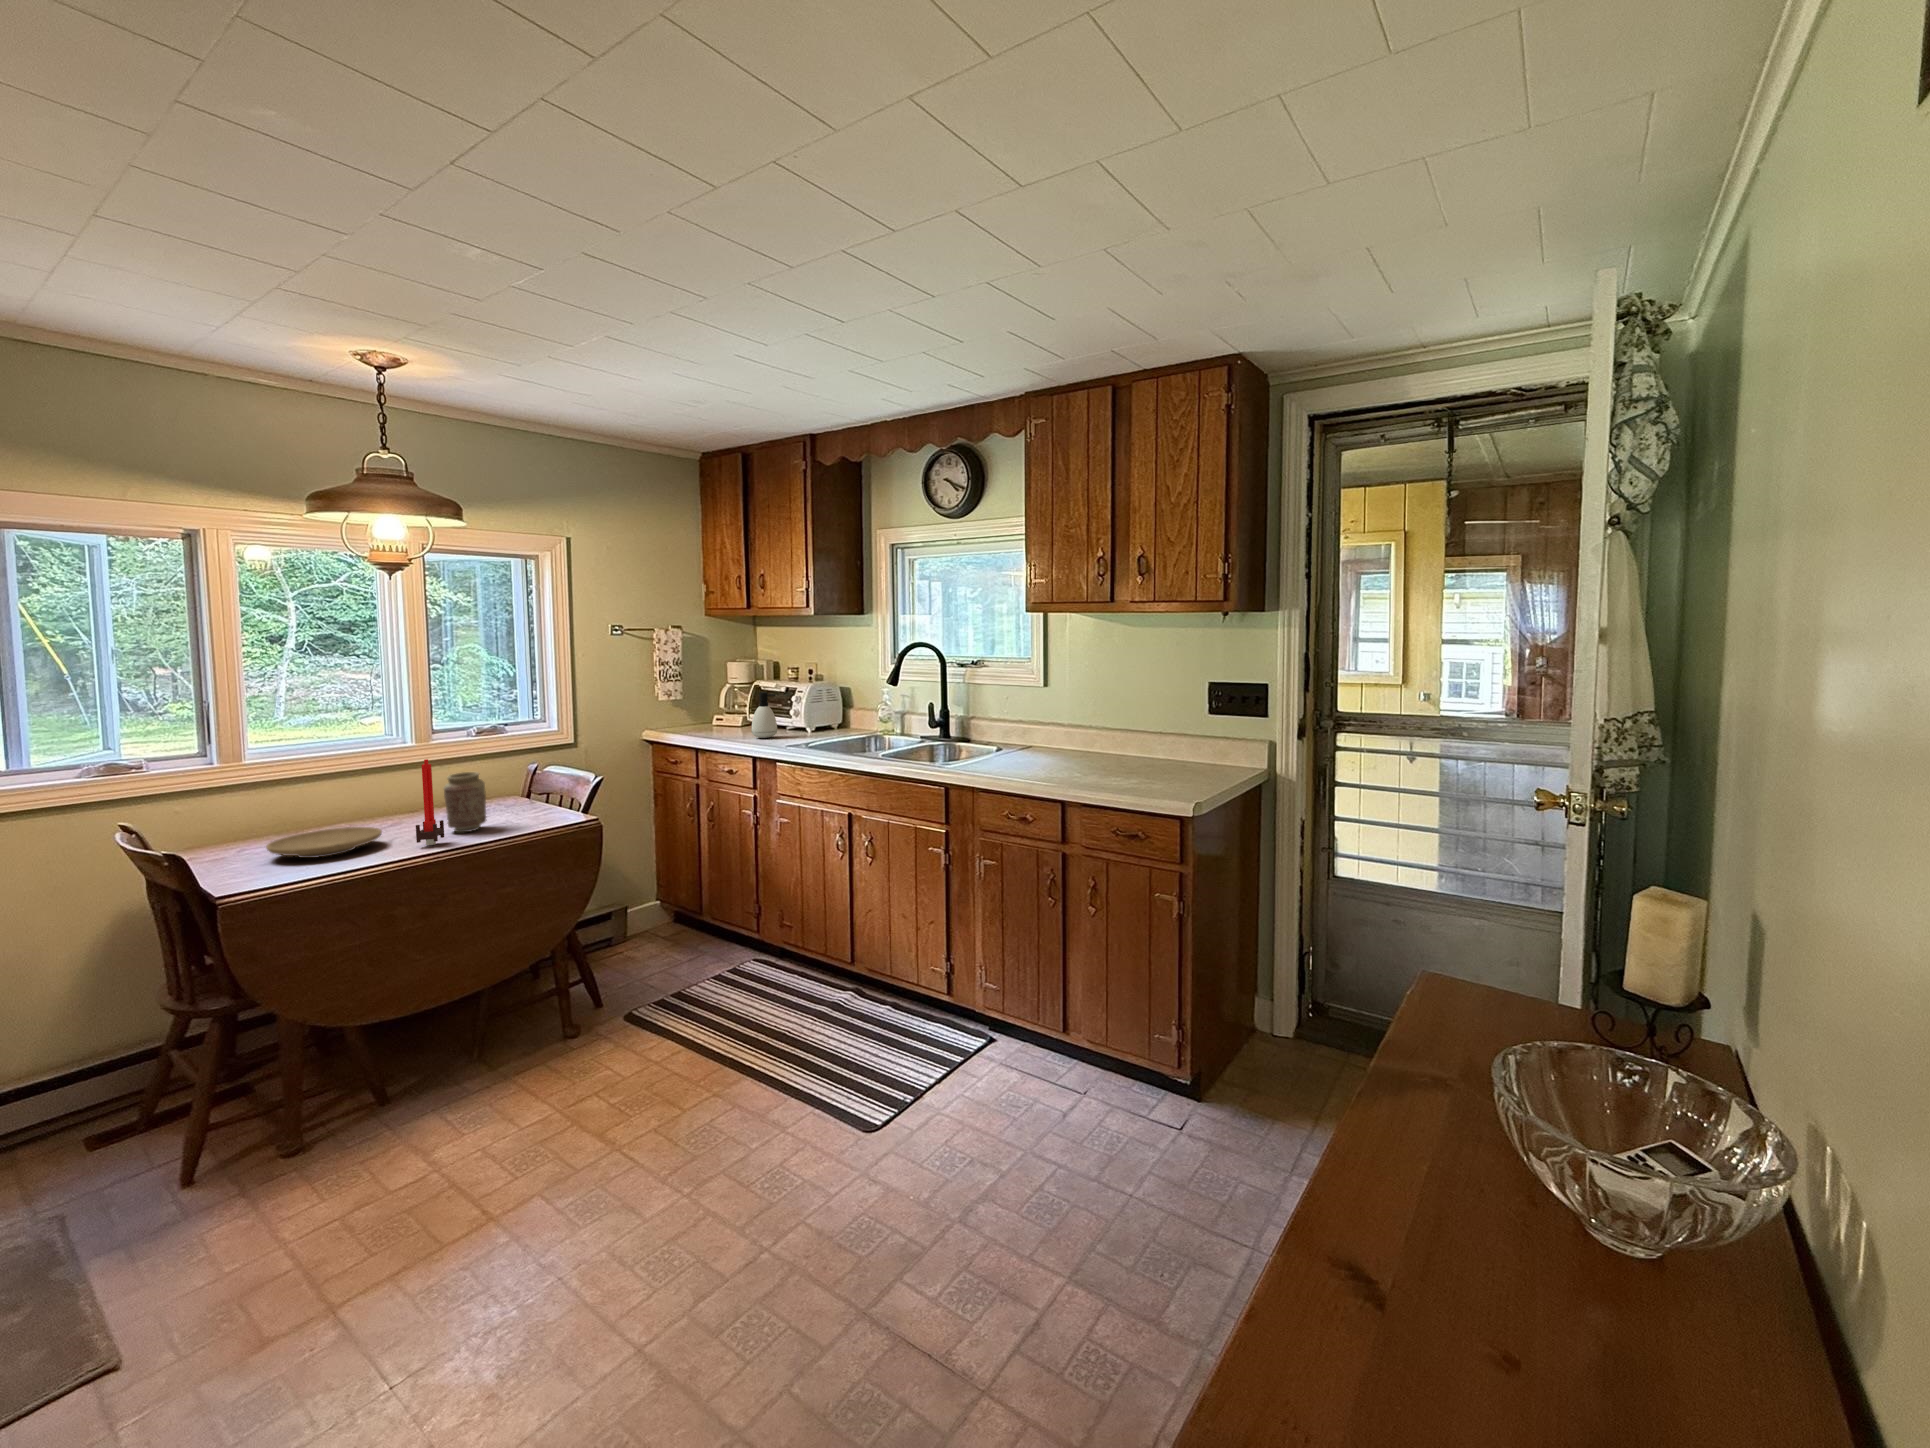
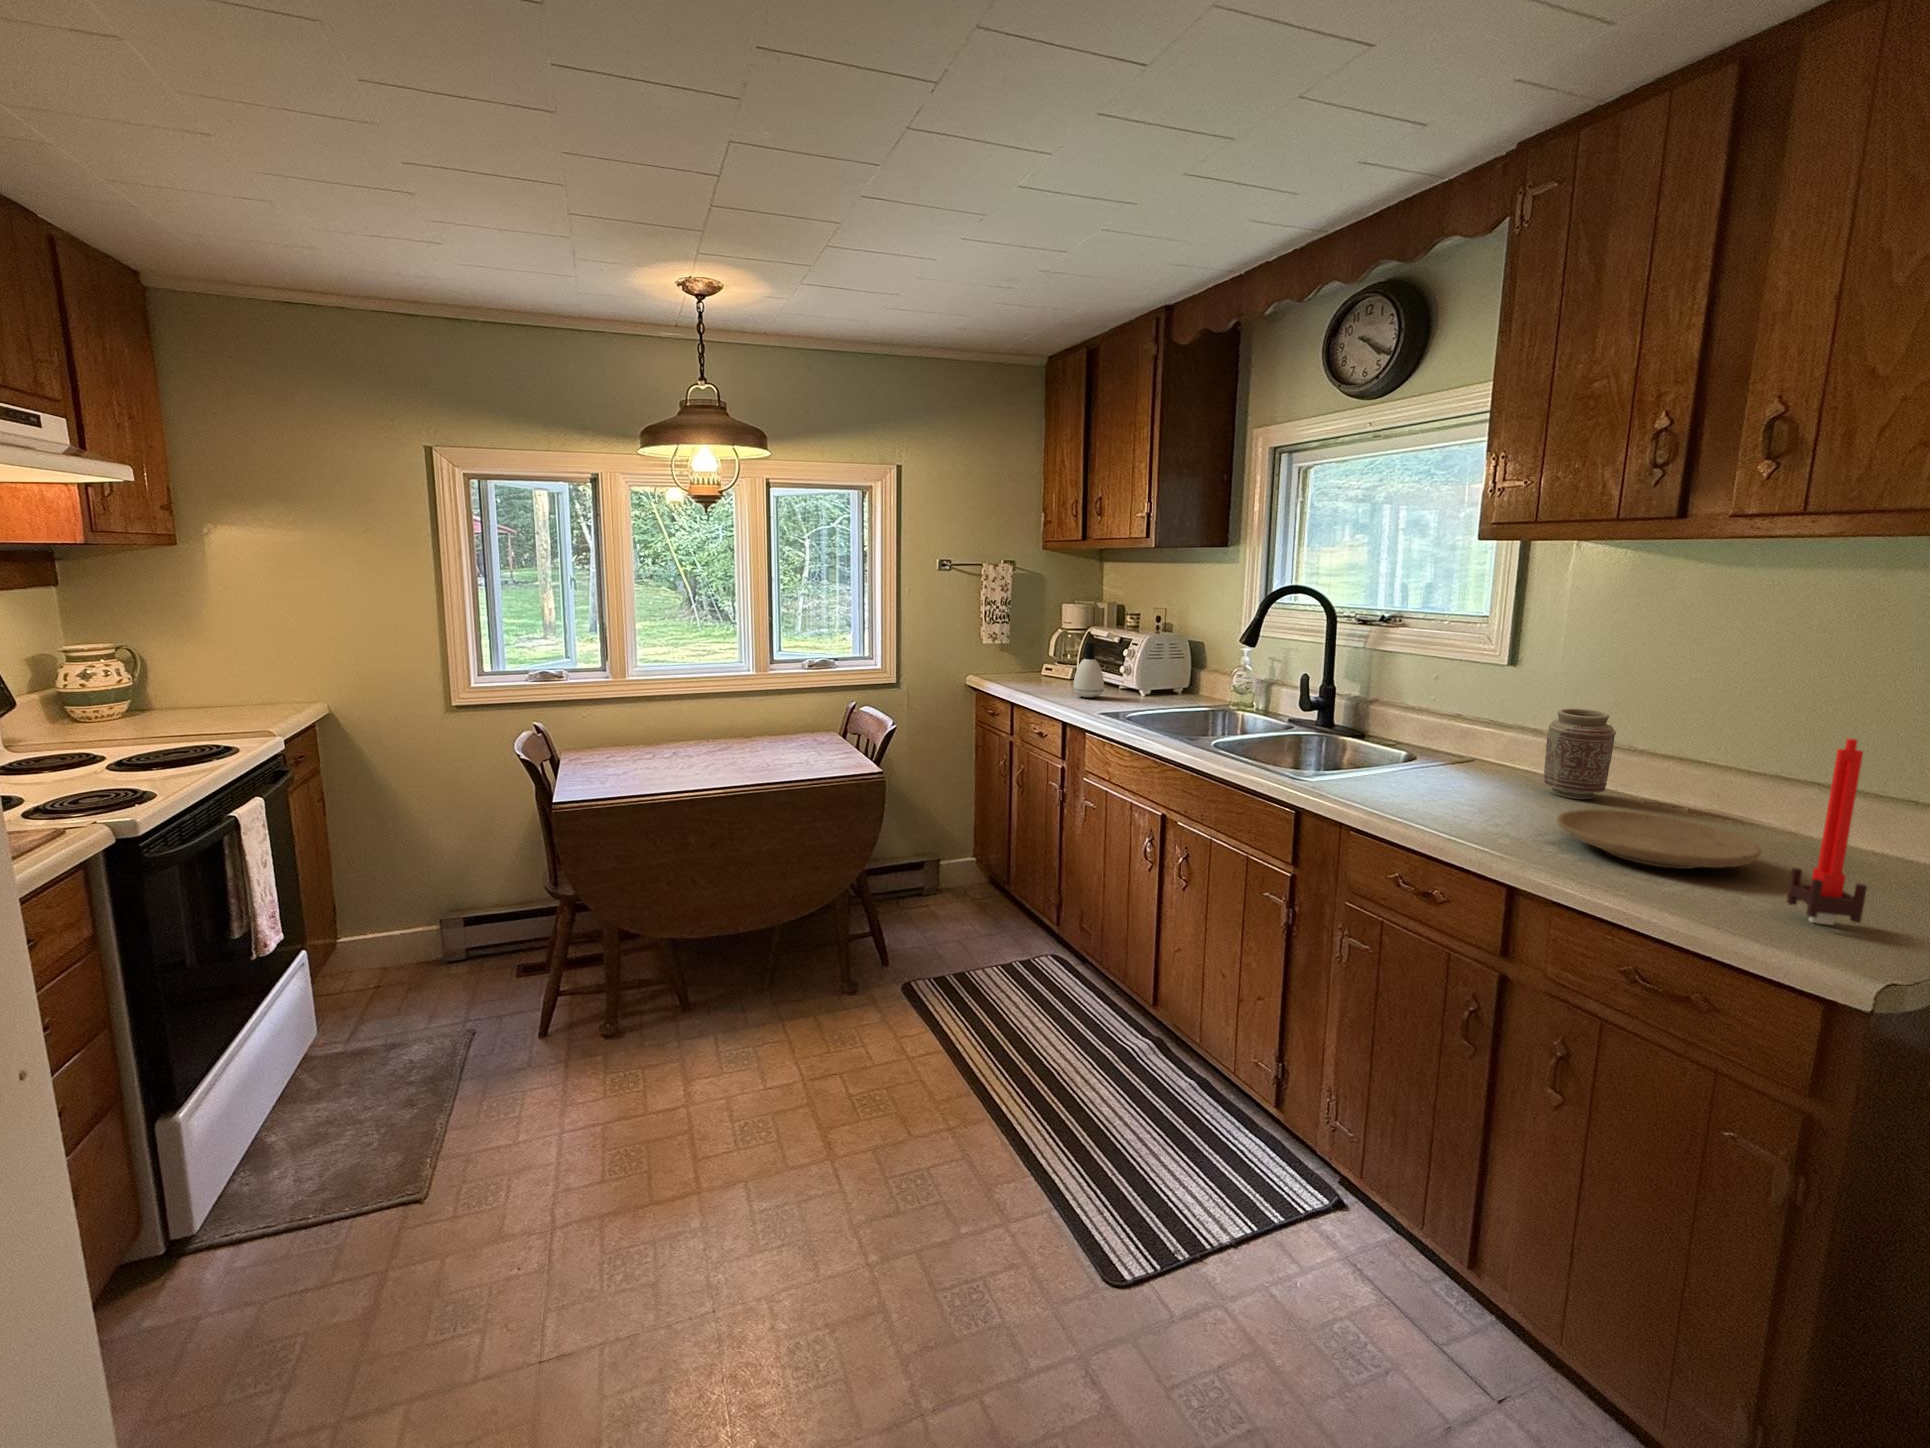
candle: present [416,759,444,845] -> present [1787,739,1867,925]
vase: present [444,772,486,833] -> present [1544,709,1616,799]
plate: present [266,827,382,858] -> present [1557,809,1761,869]

